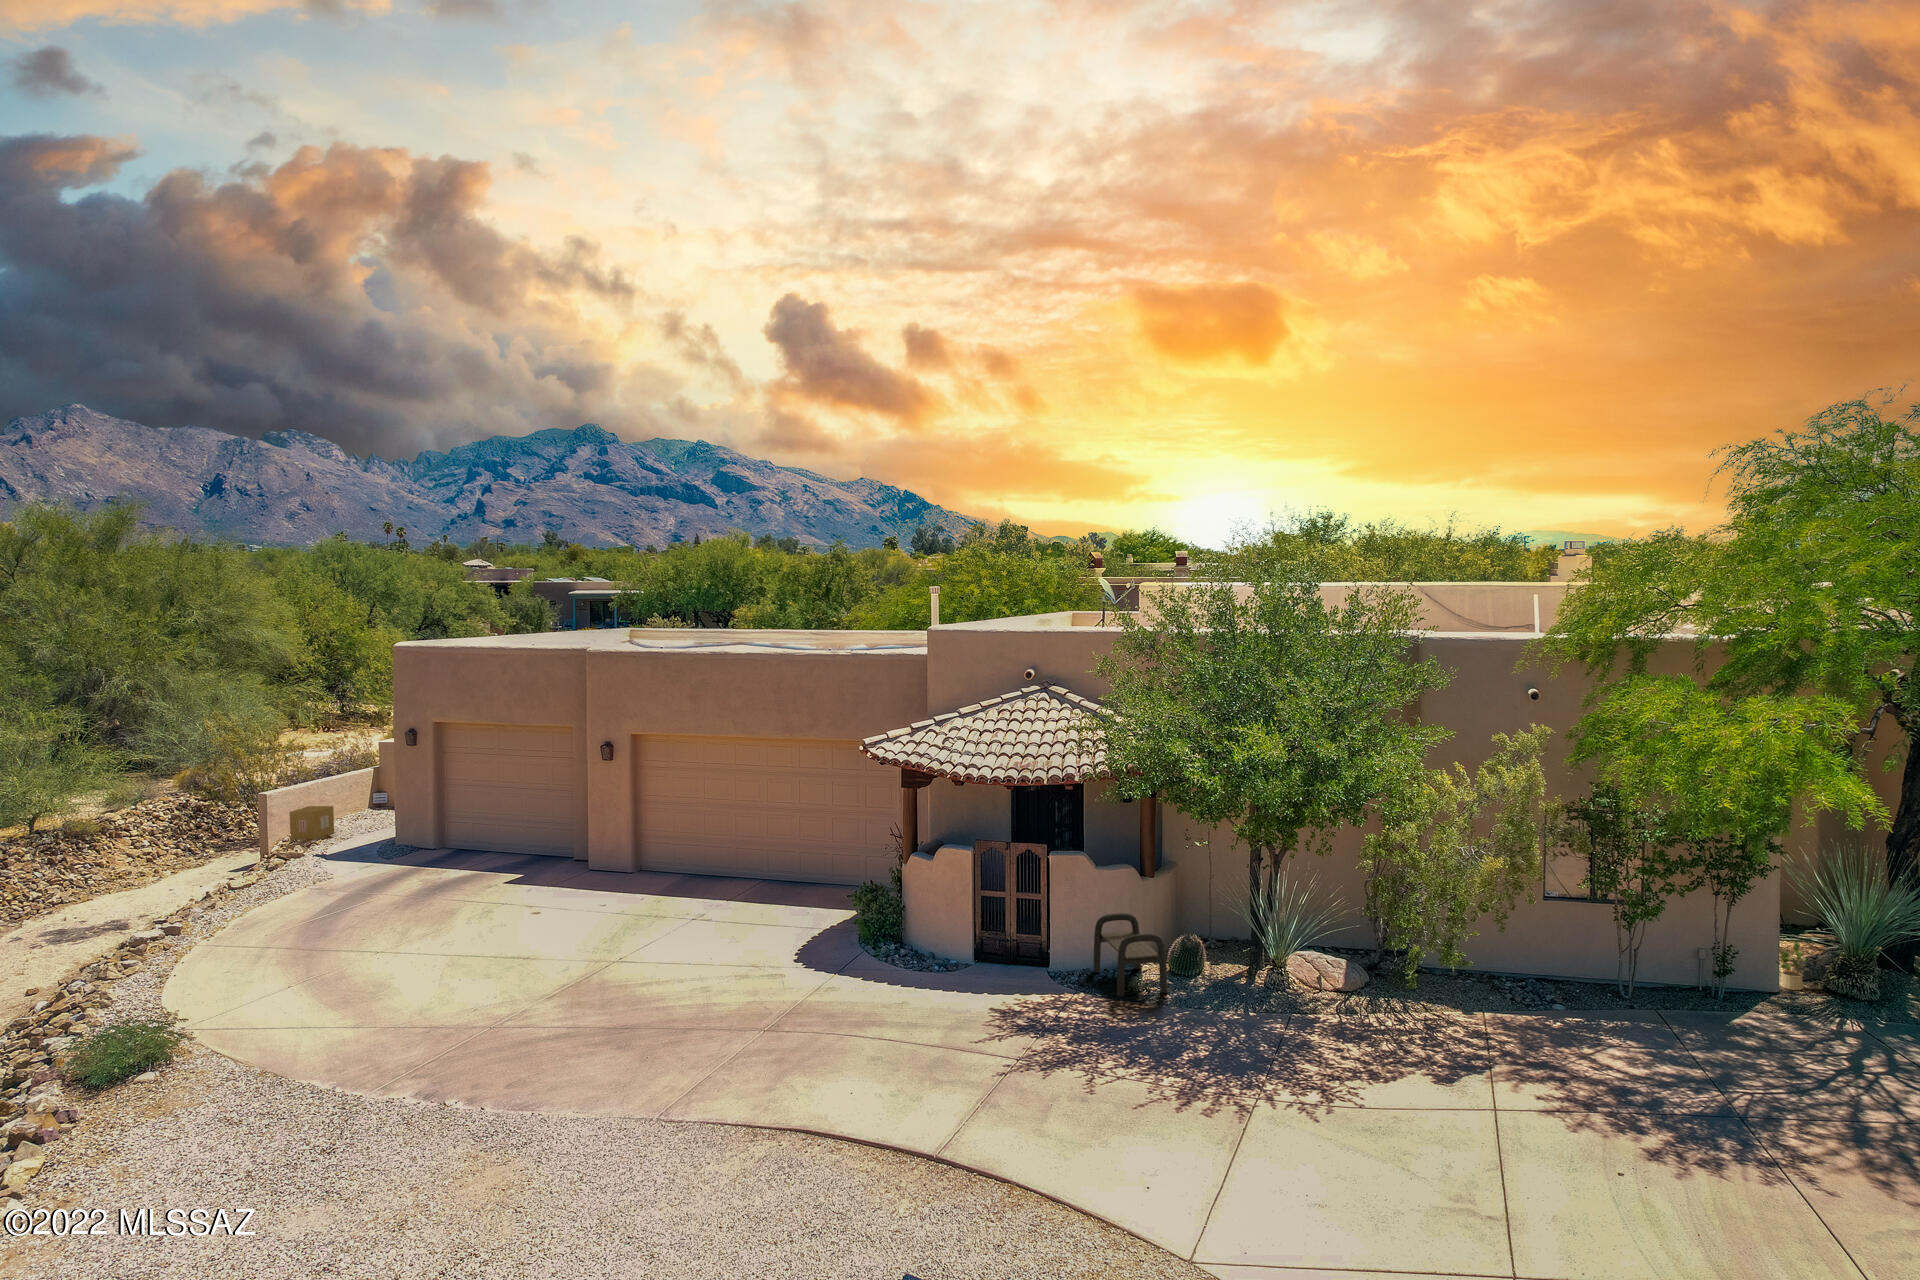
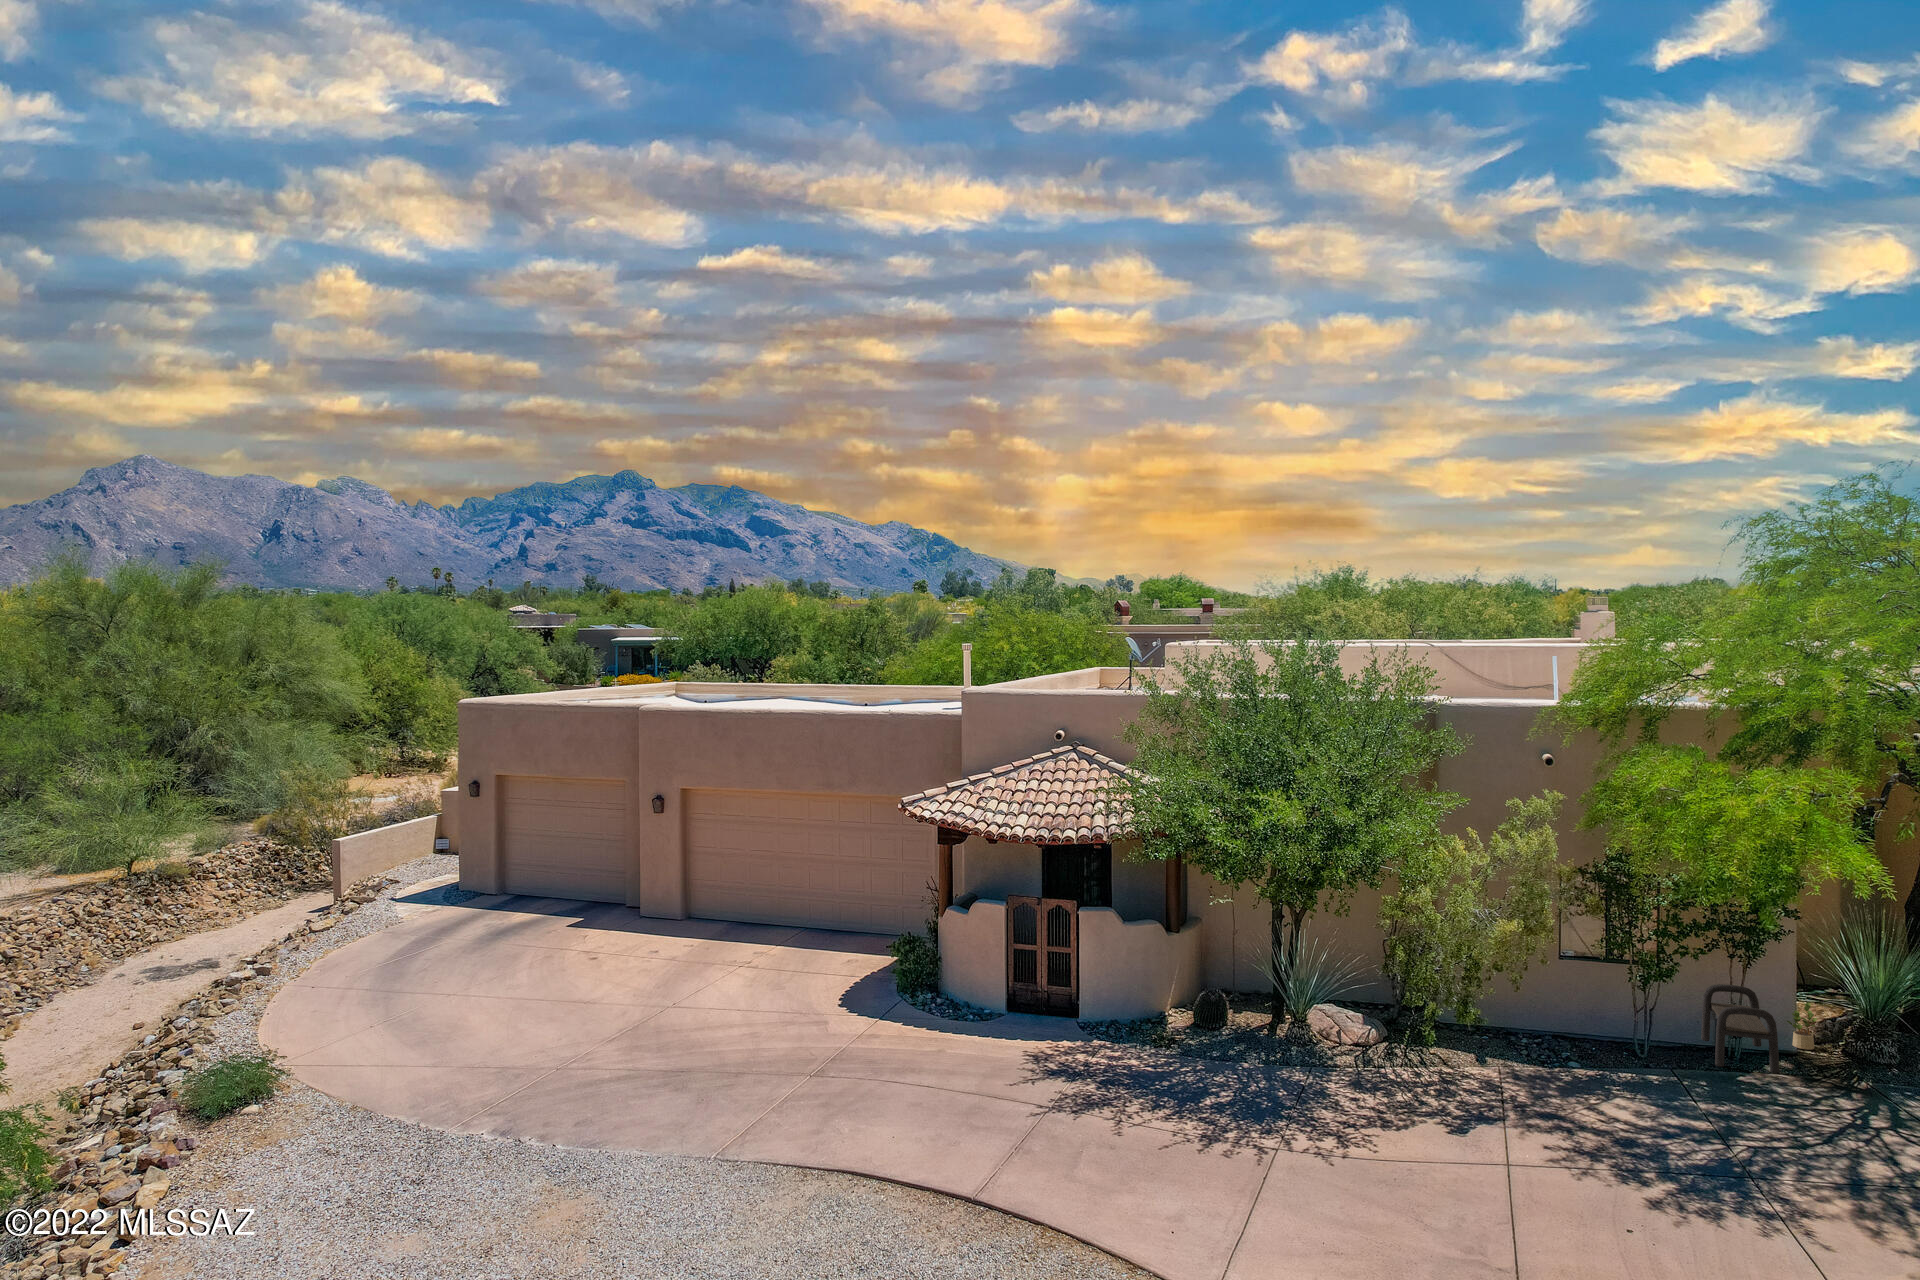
cardboard box: present [289,806,334,839] -> none [366,852,407,884]
bench: present [1093,913,1167,997] -> present [1701,984,1779,1073]

